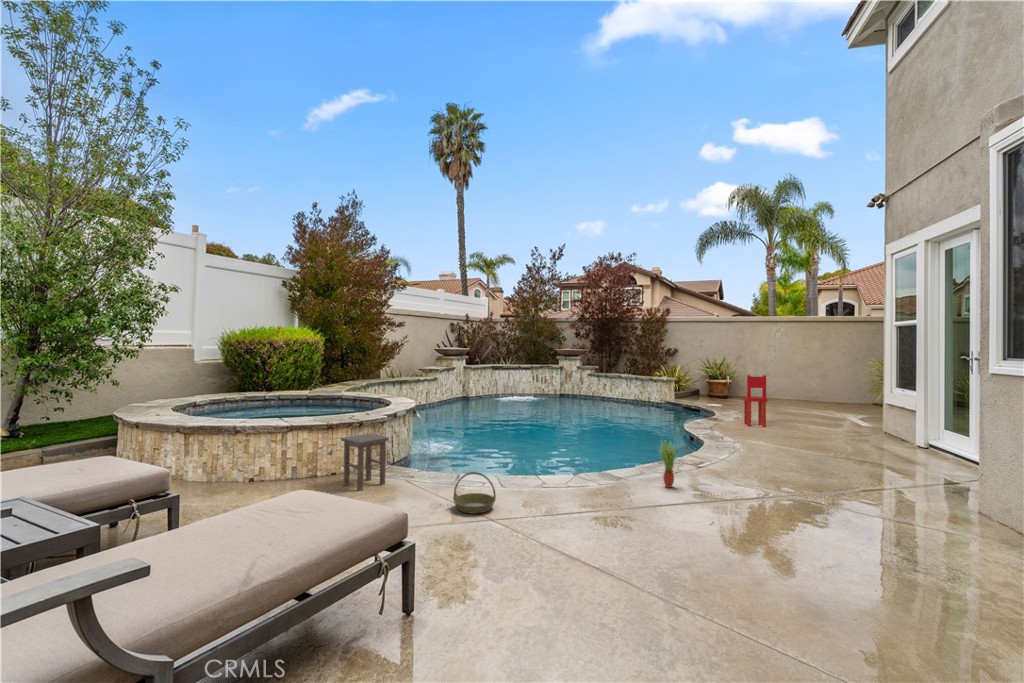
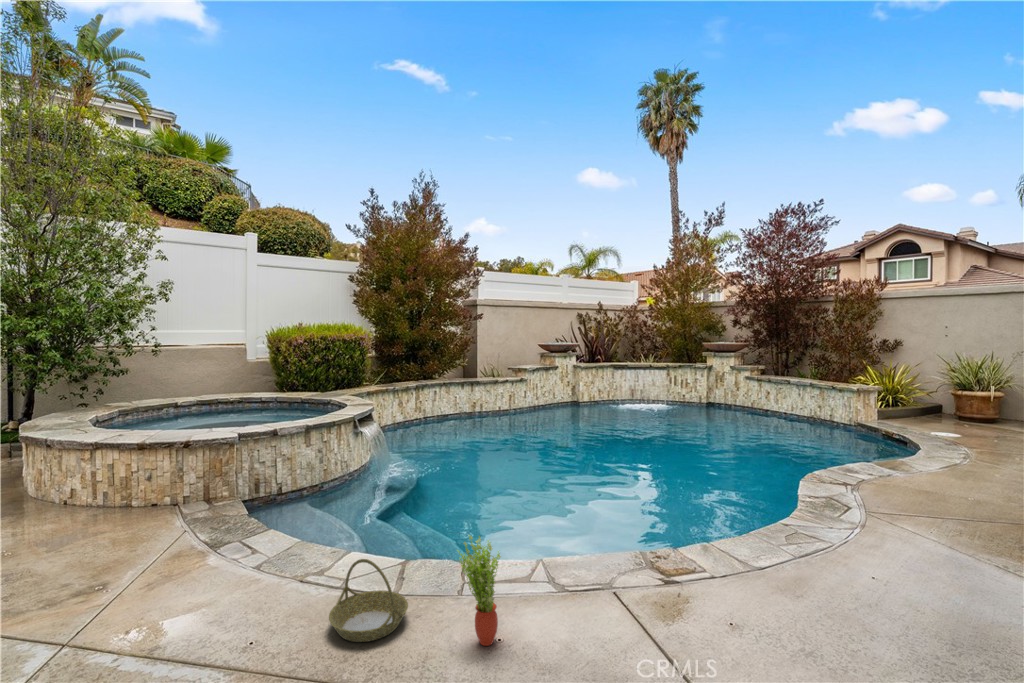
chair: present [743,375,767,427] -> none [953,387,1008,497]
stool: present [341,433,389,491] -> none [87,459,159,541]
basket: present [453,472,496,514] -> present [329,559,408,642]

